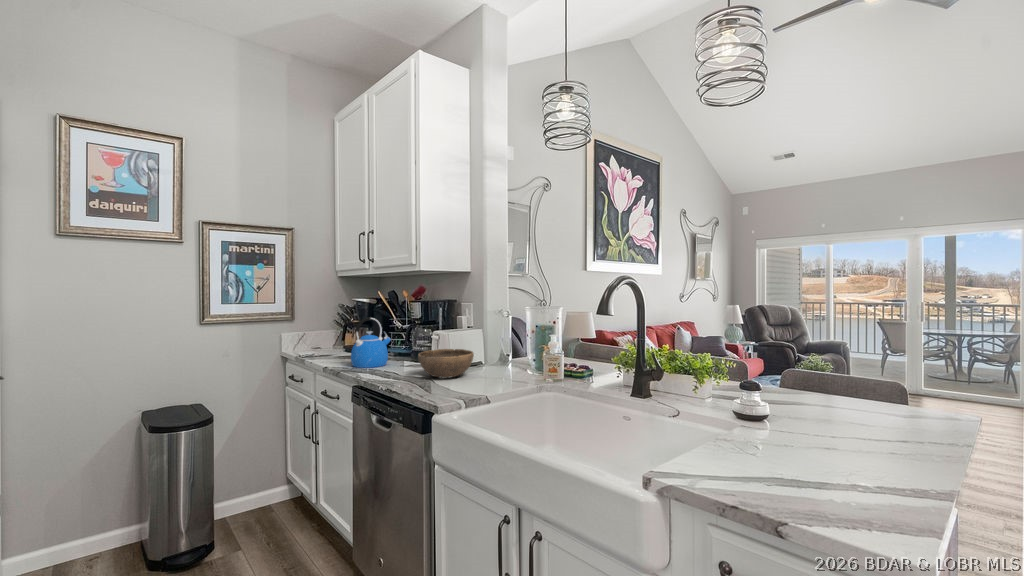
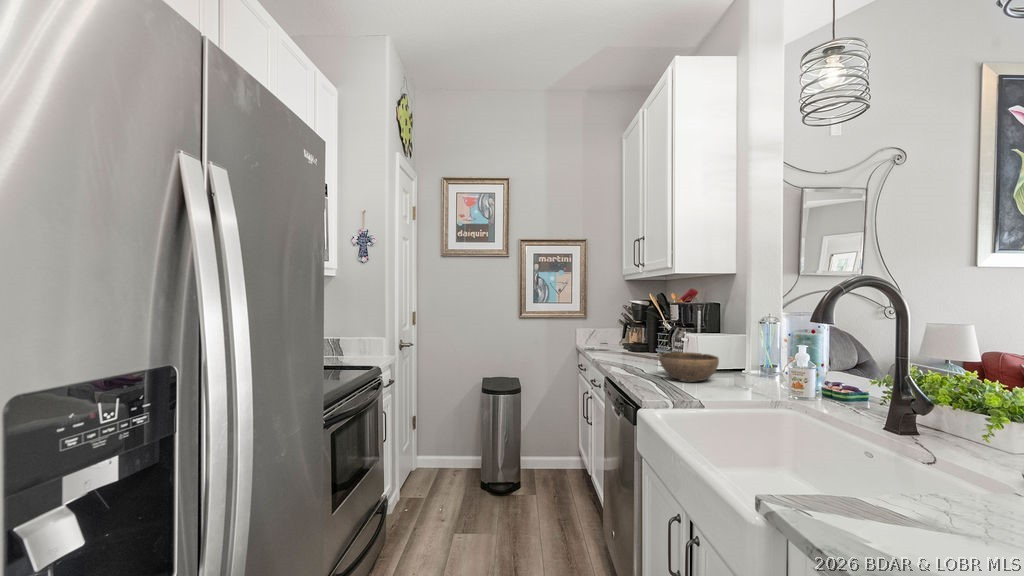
kettle: present [351,317,391,368] -> none [614,317,653,364]

